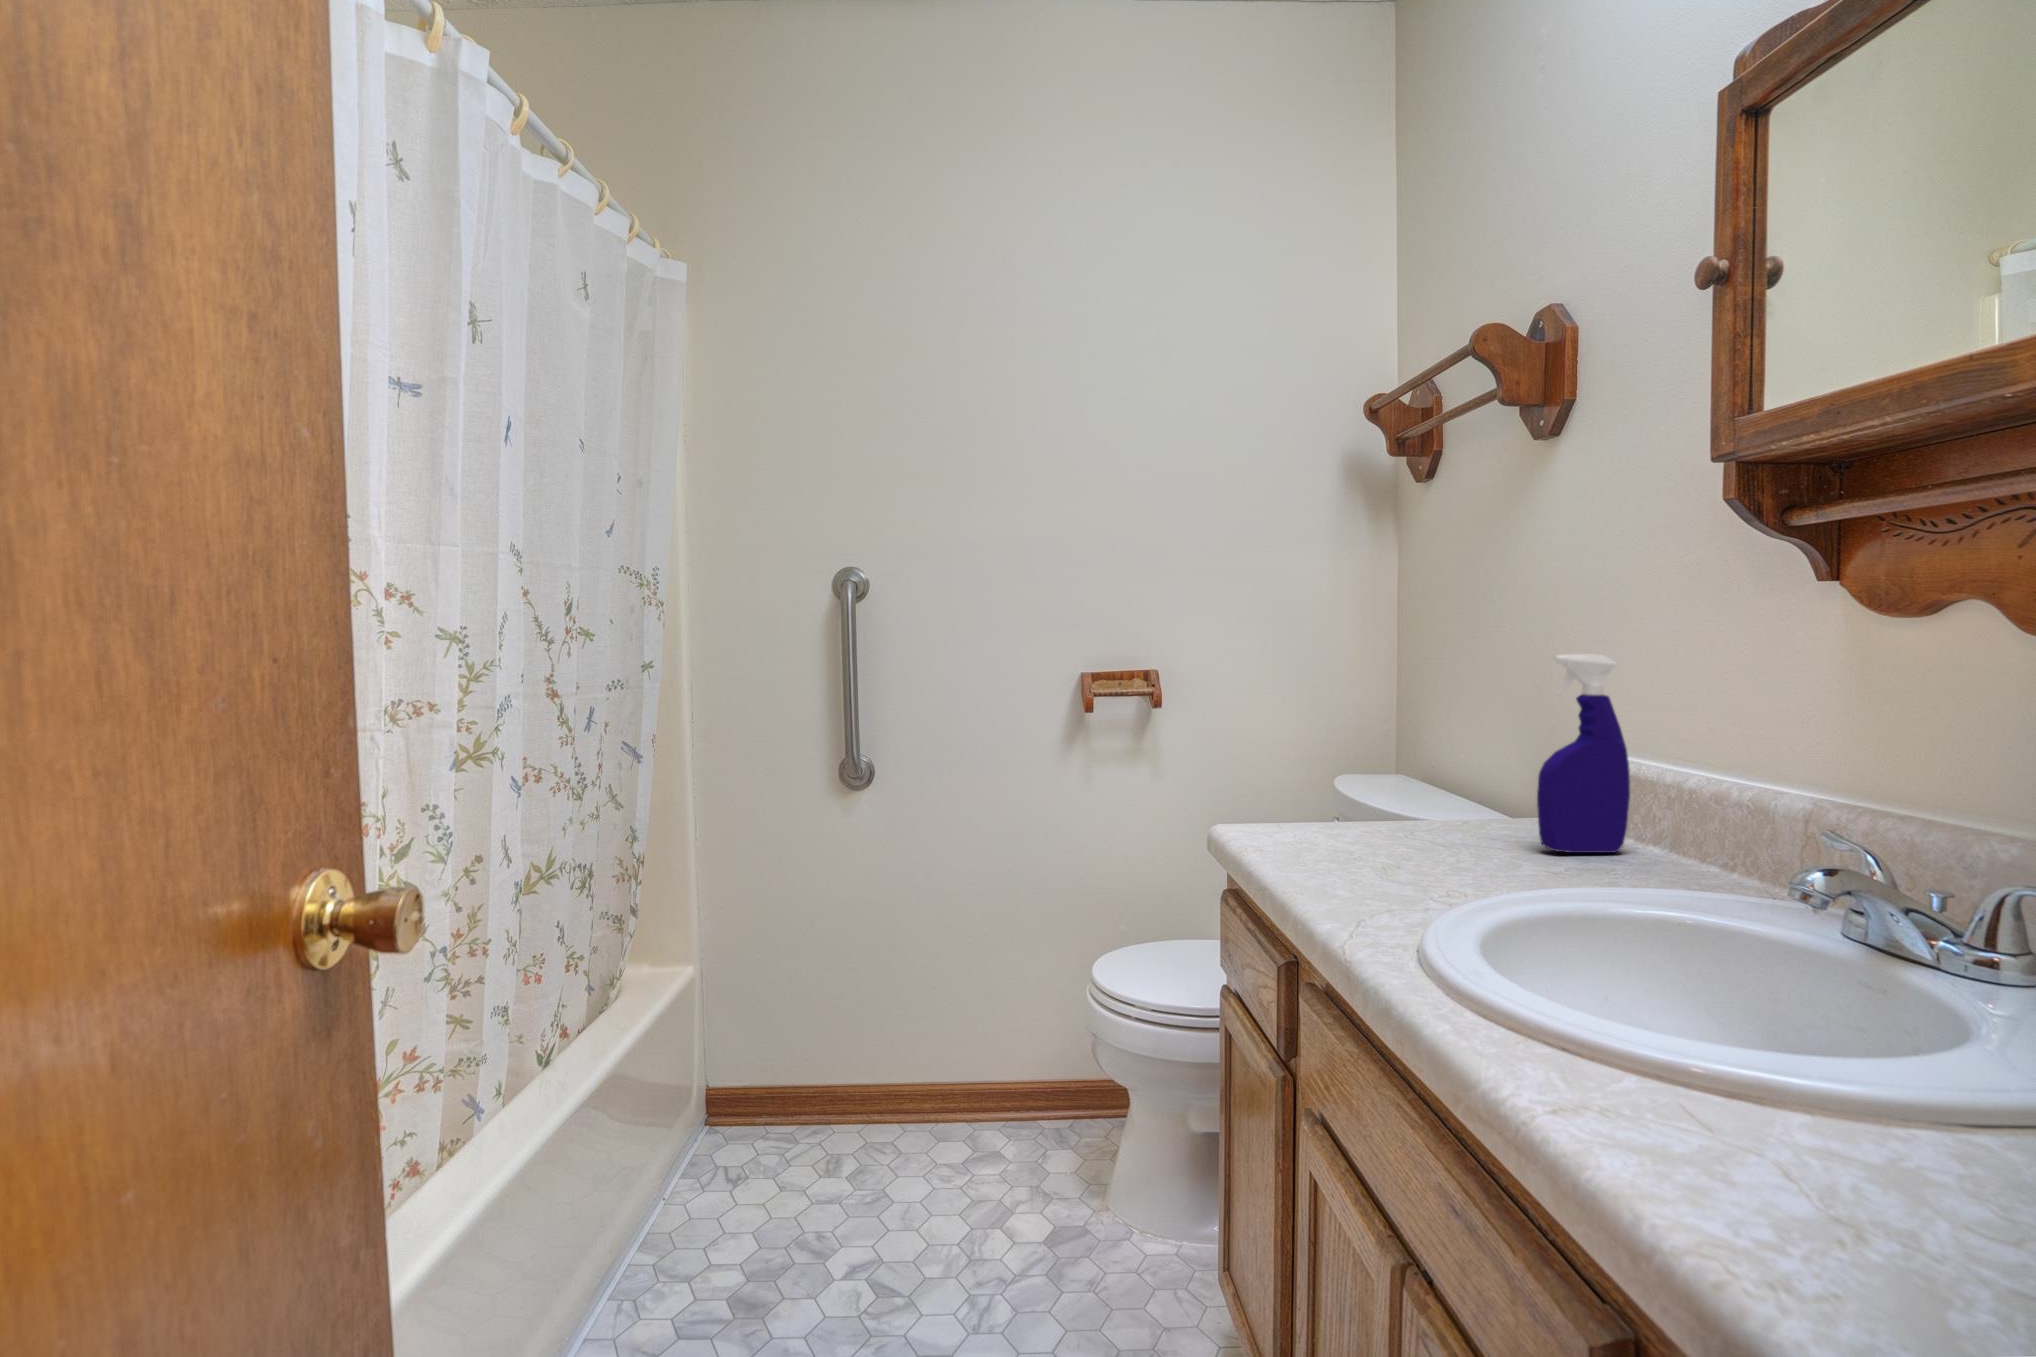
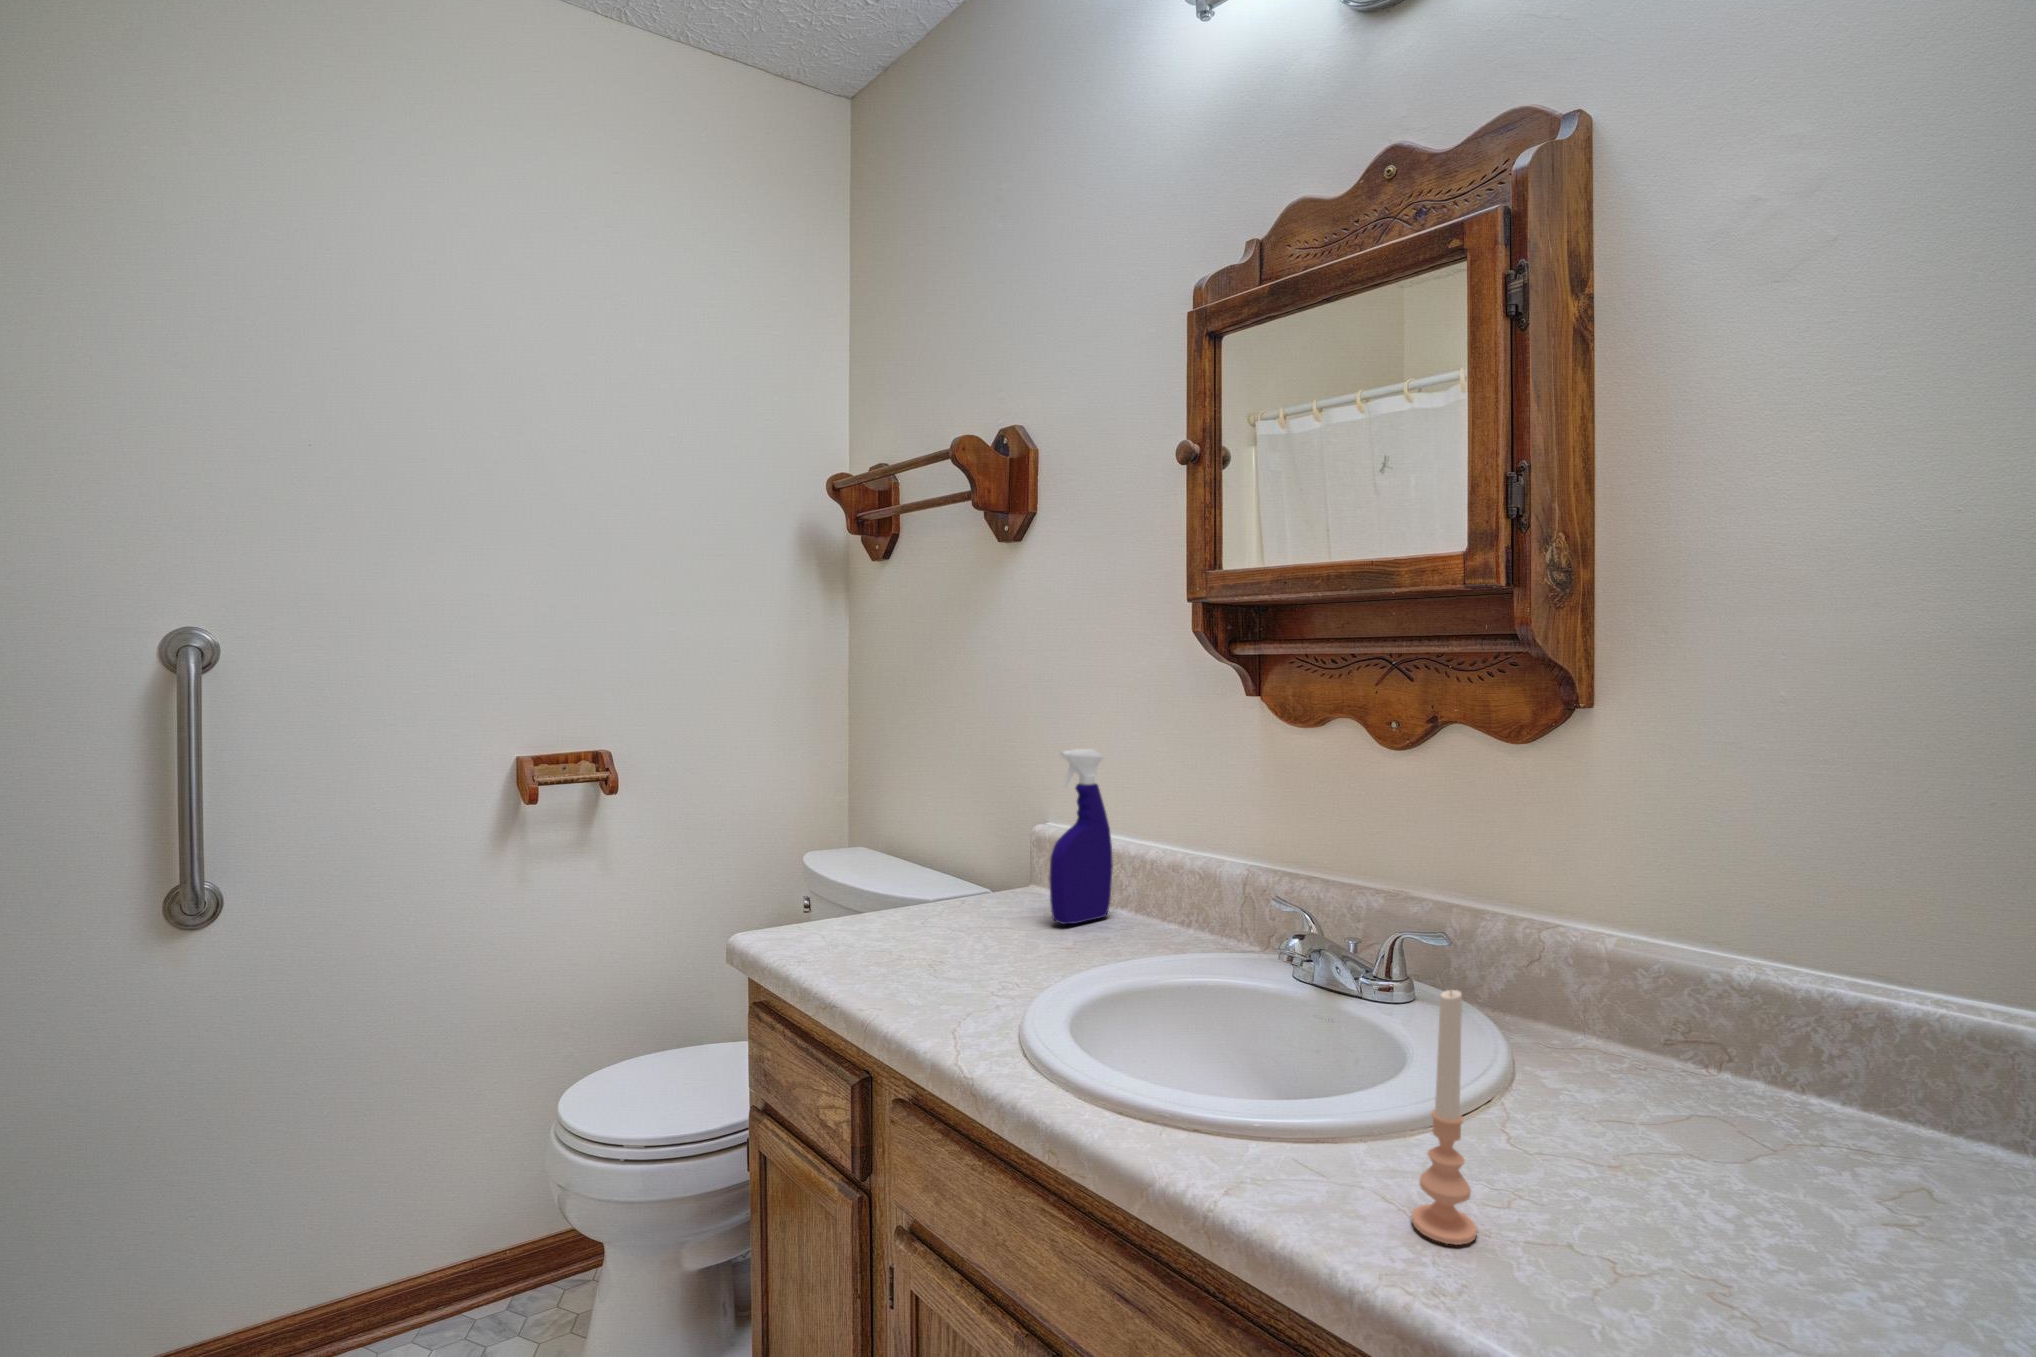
candle: none [1784,873,1894,1223] -> present [1411,990,1477,1245]

